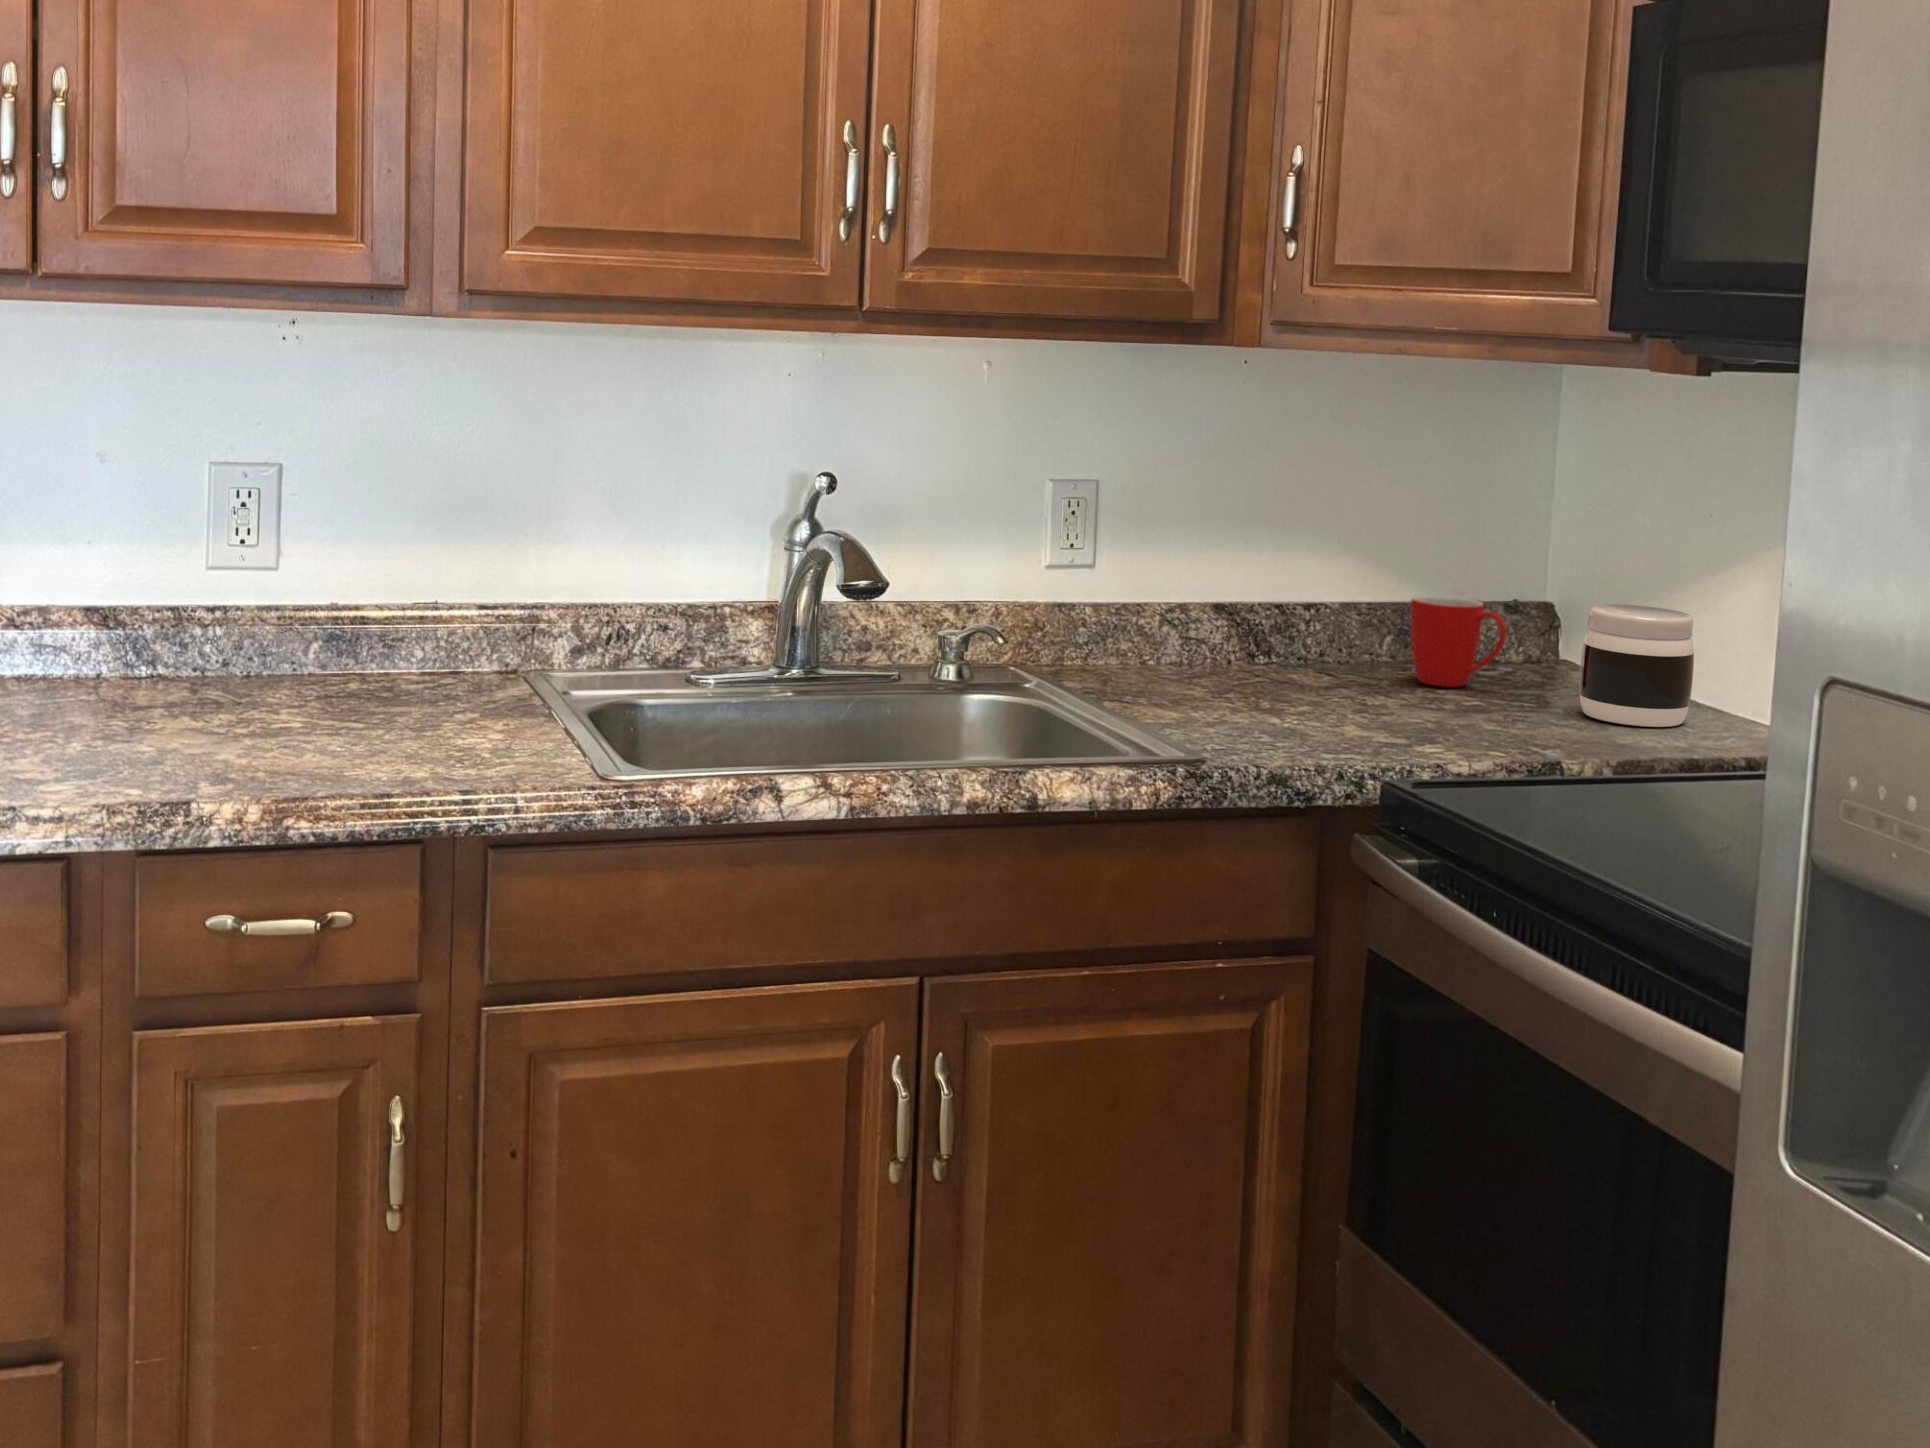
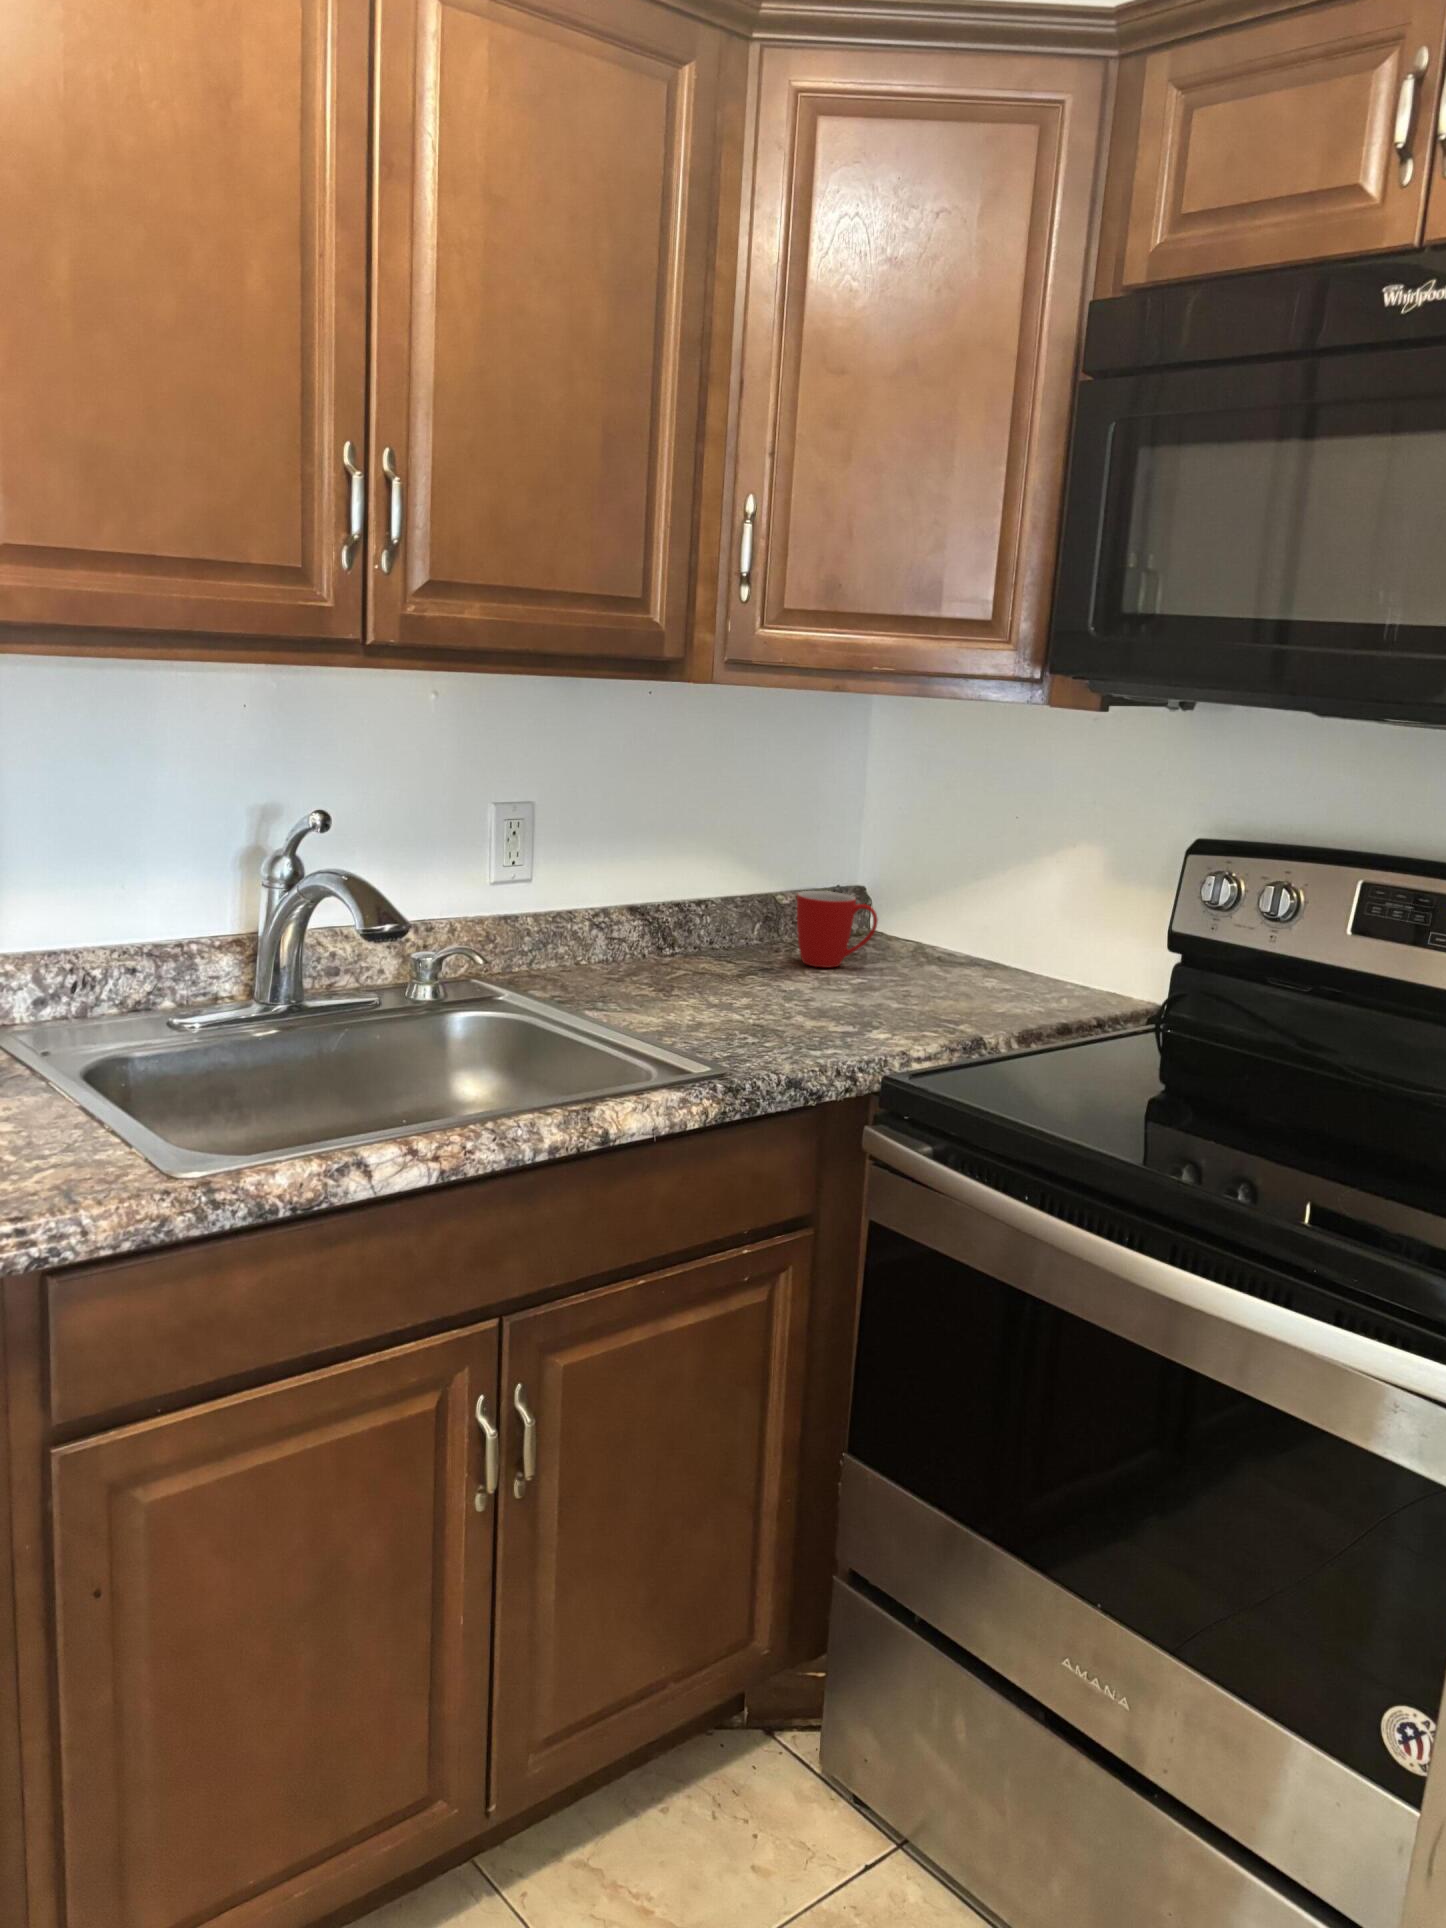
jar: present [1579,604,1694,727] -> none [949,896,1038,996]

